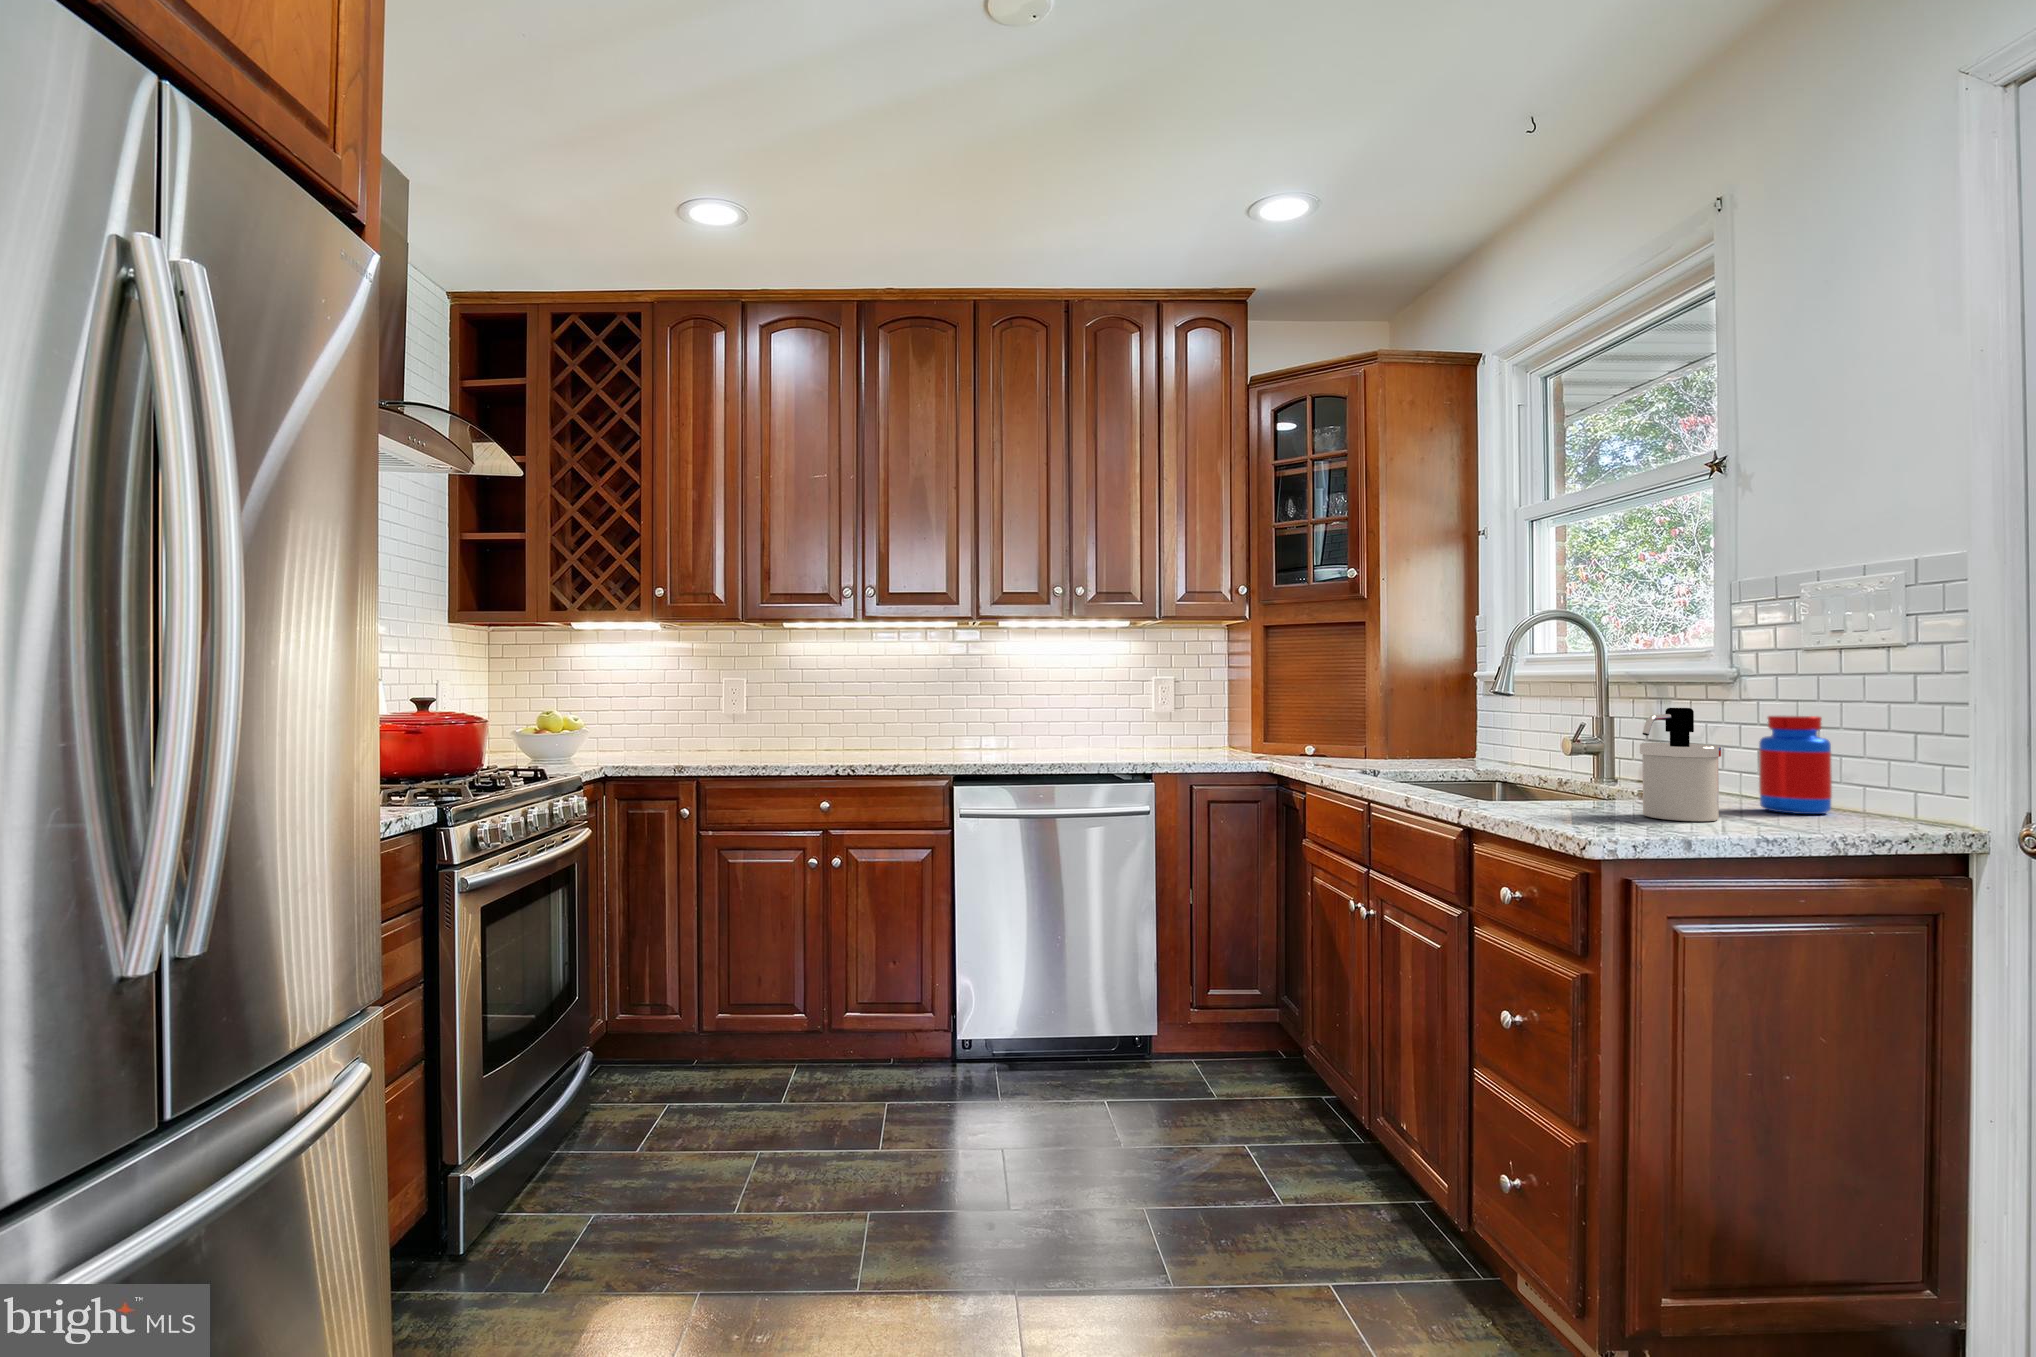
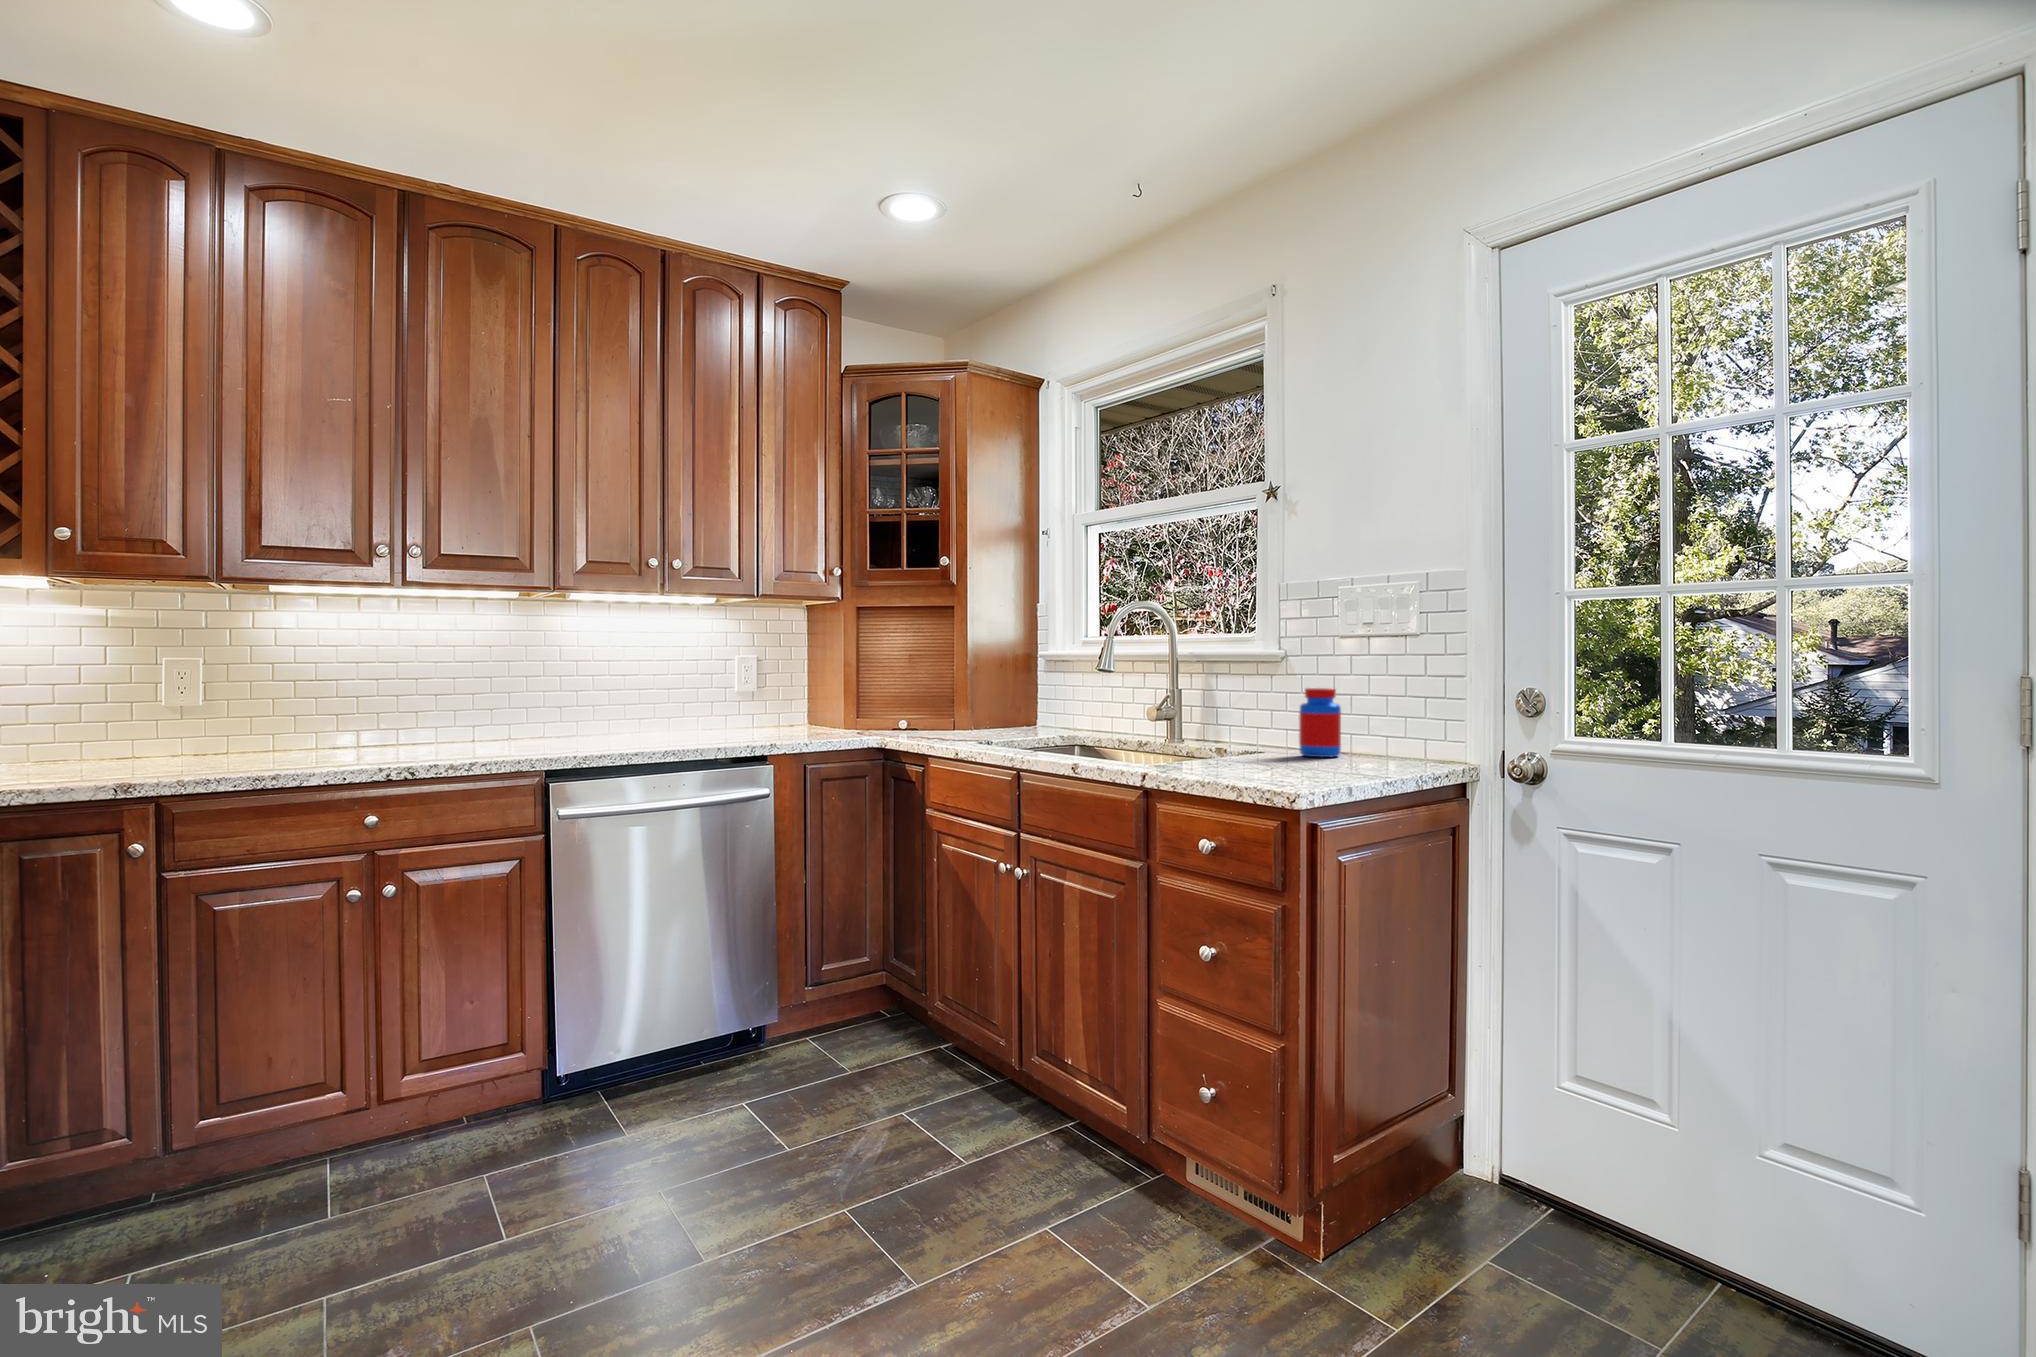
soap dispenser: present [1640,708,1721,821] -> none [1247,683,1298,767]

